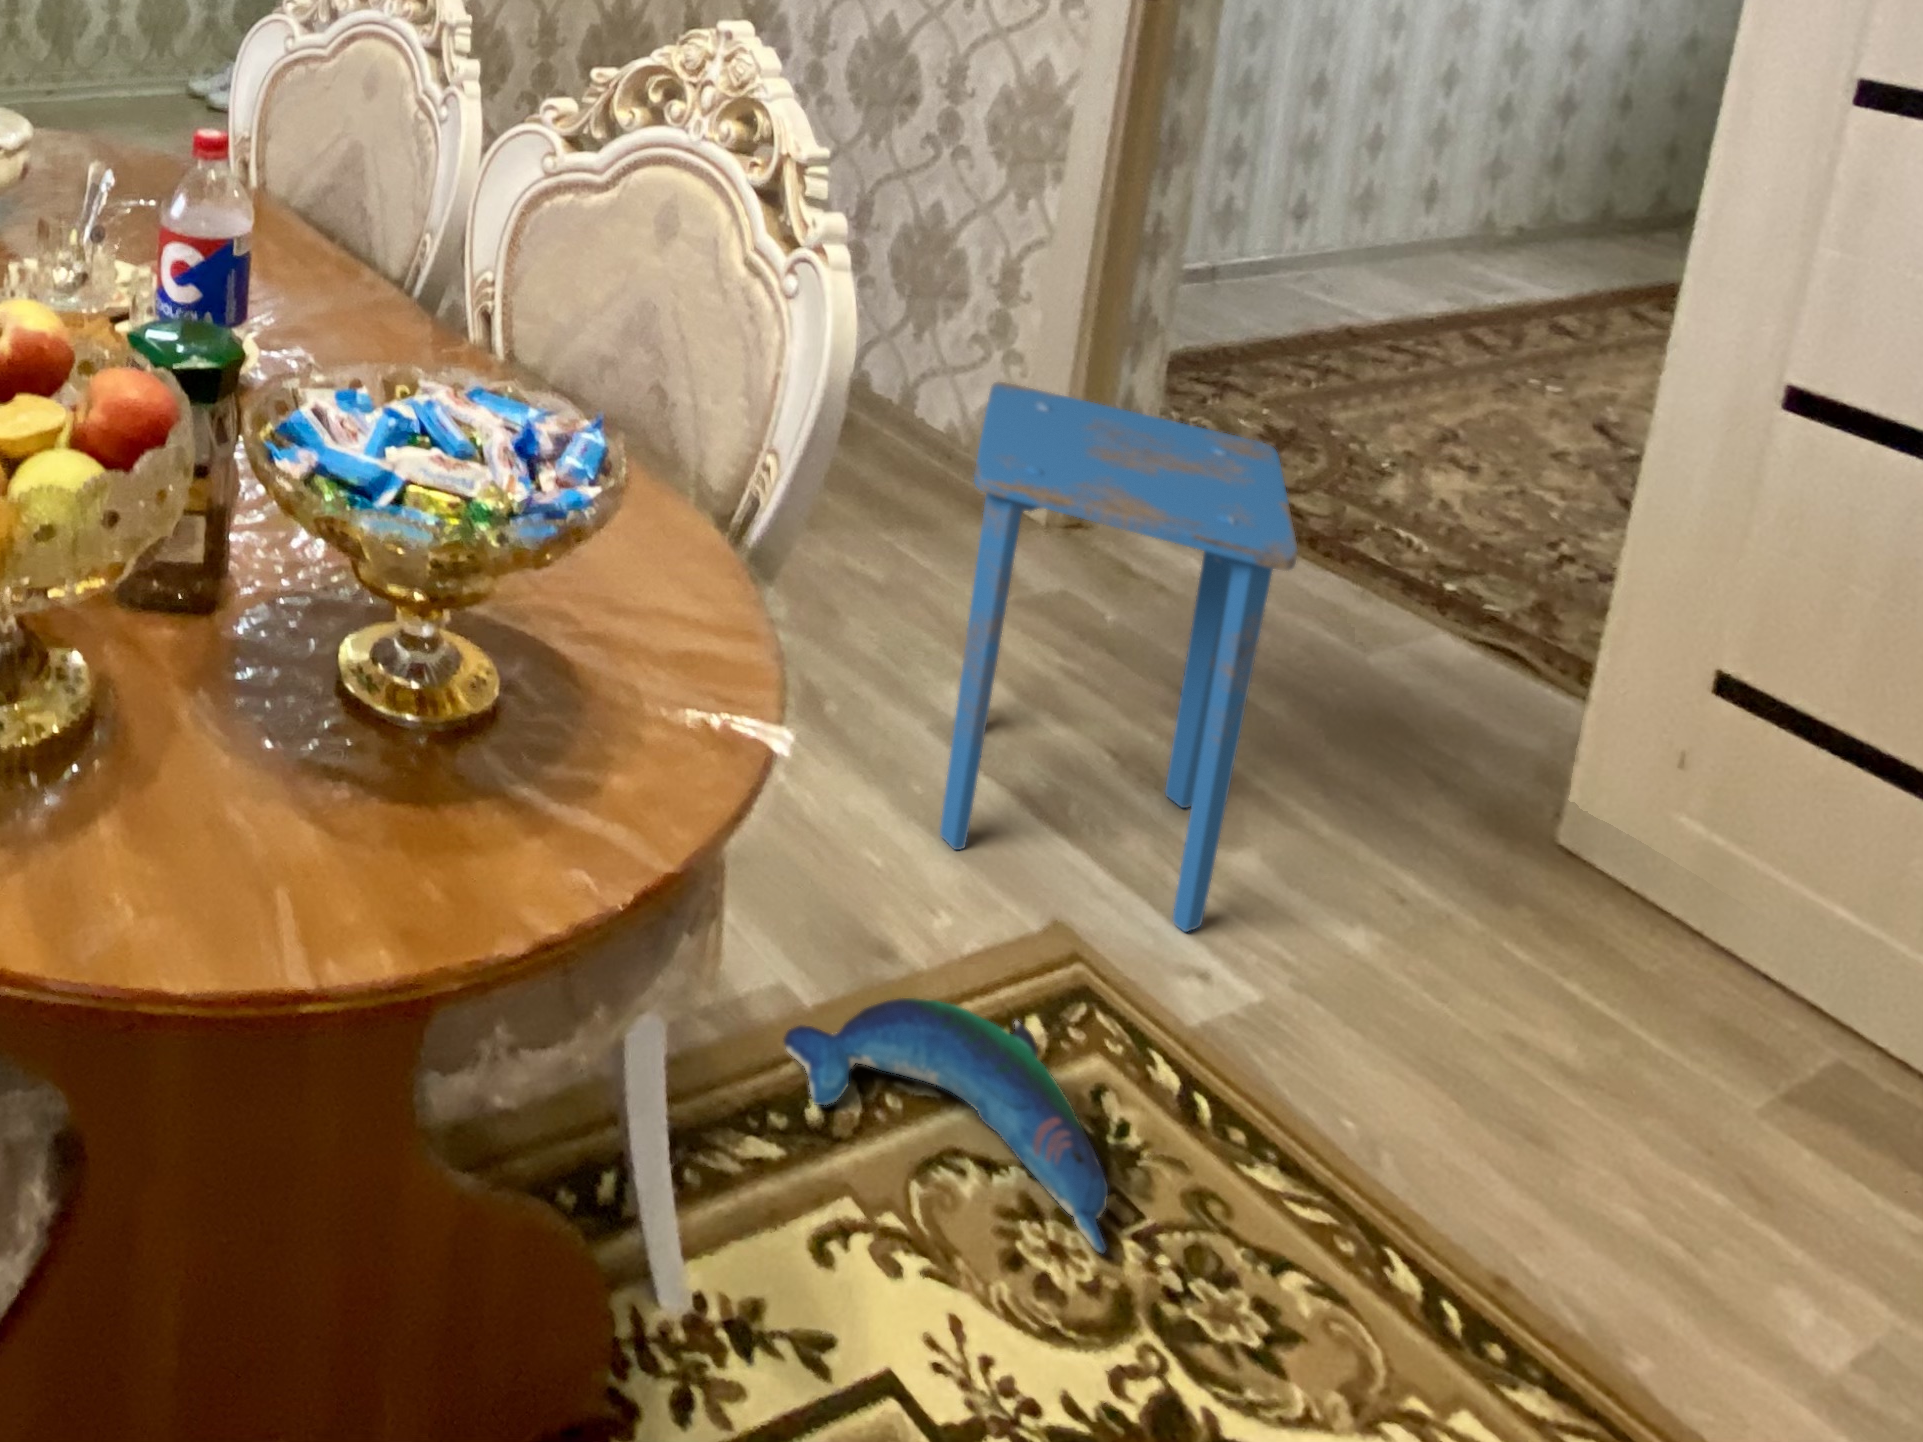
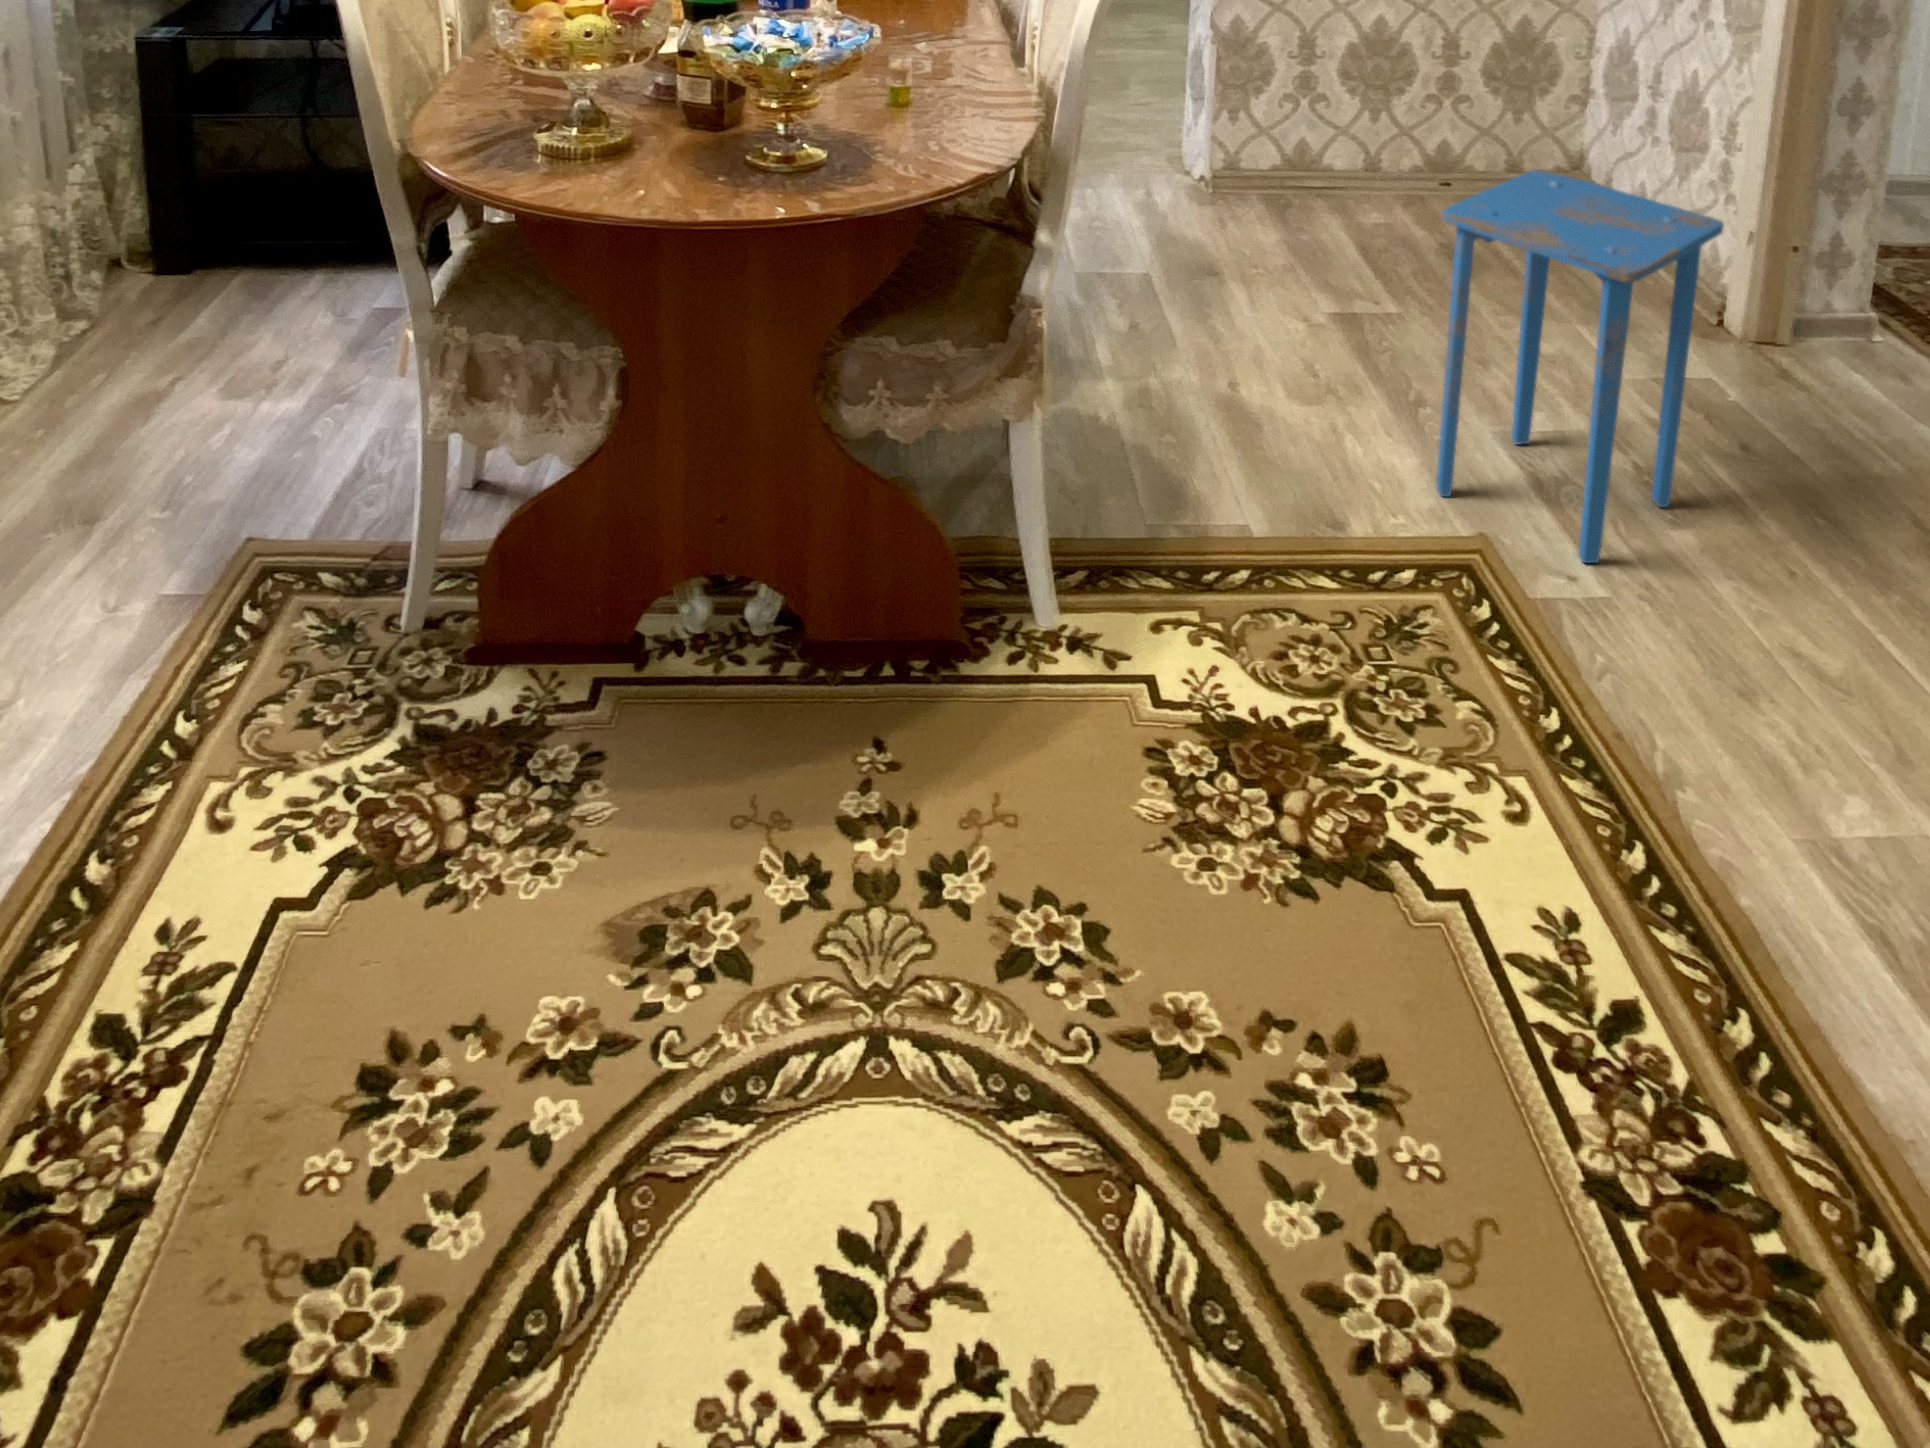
plush toy: present [784,998,1108,1253] -> none [1210,531,1371,672]

